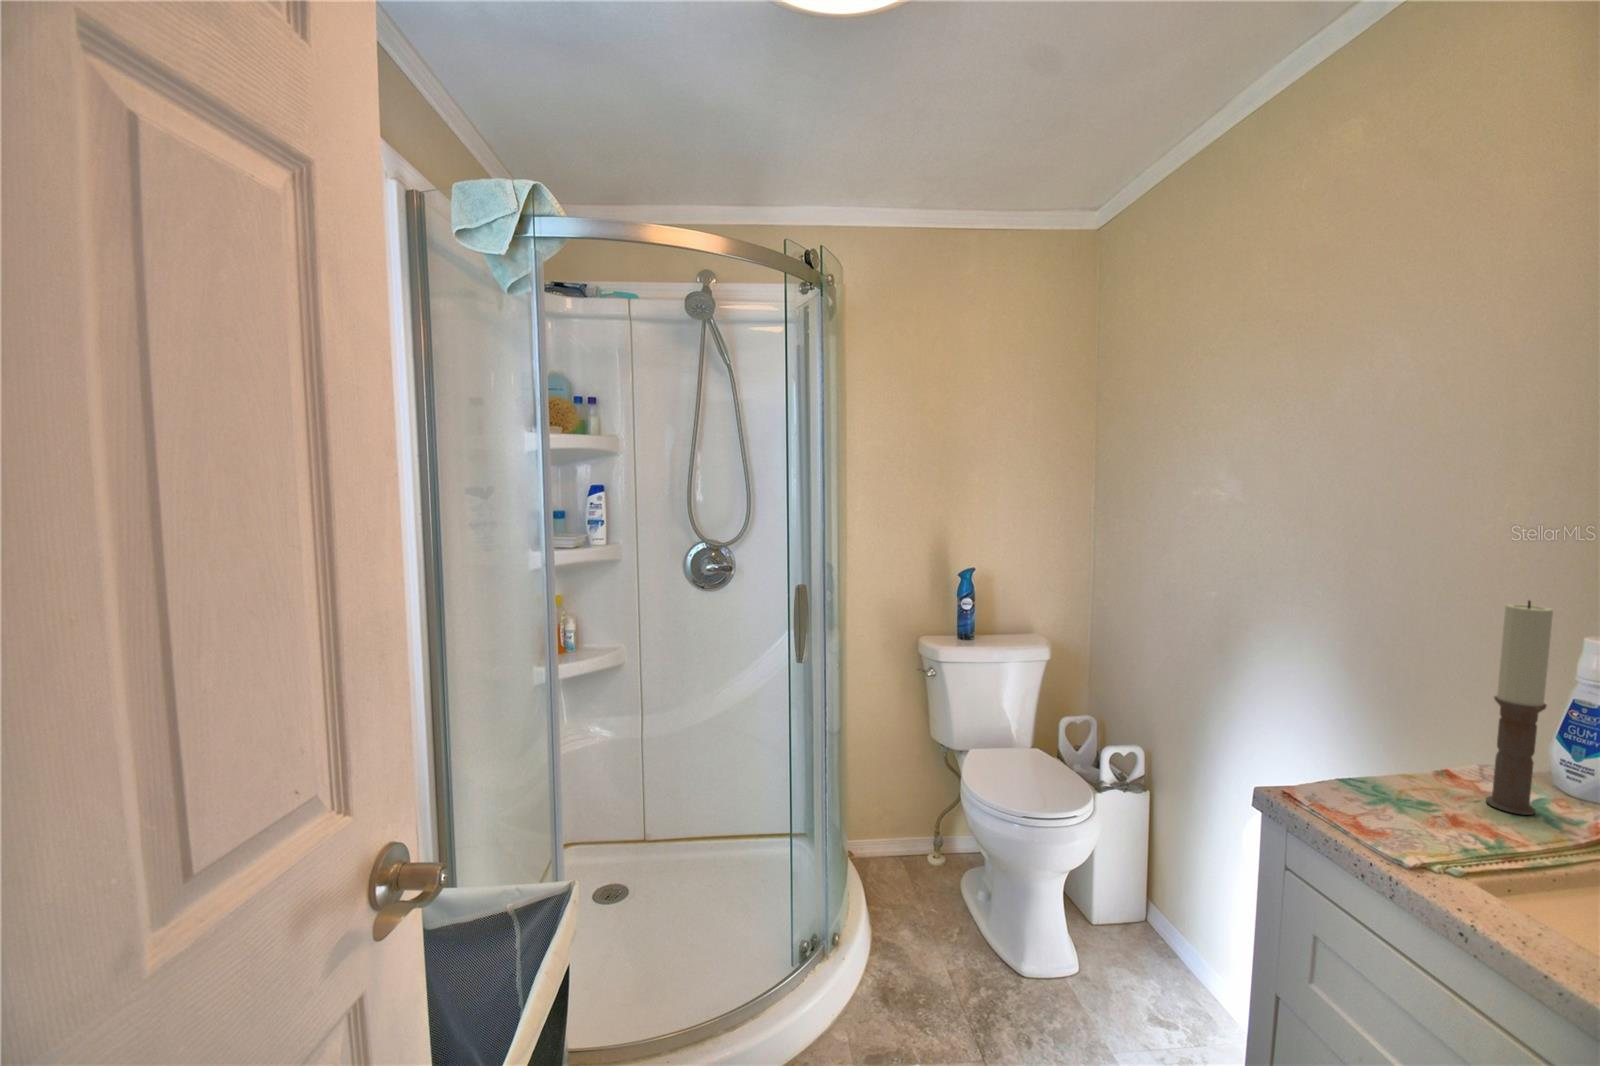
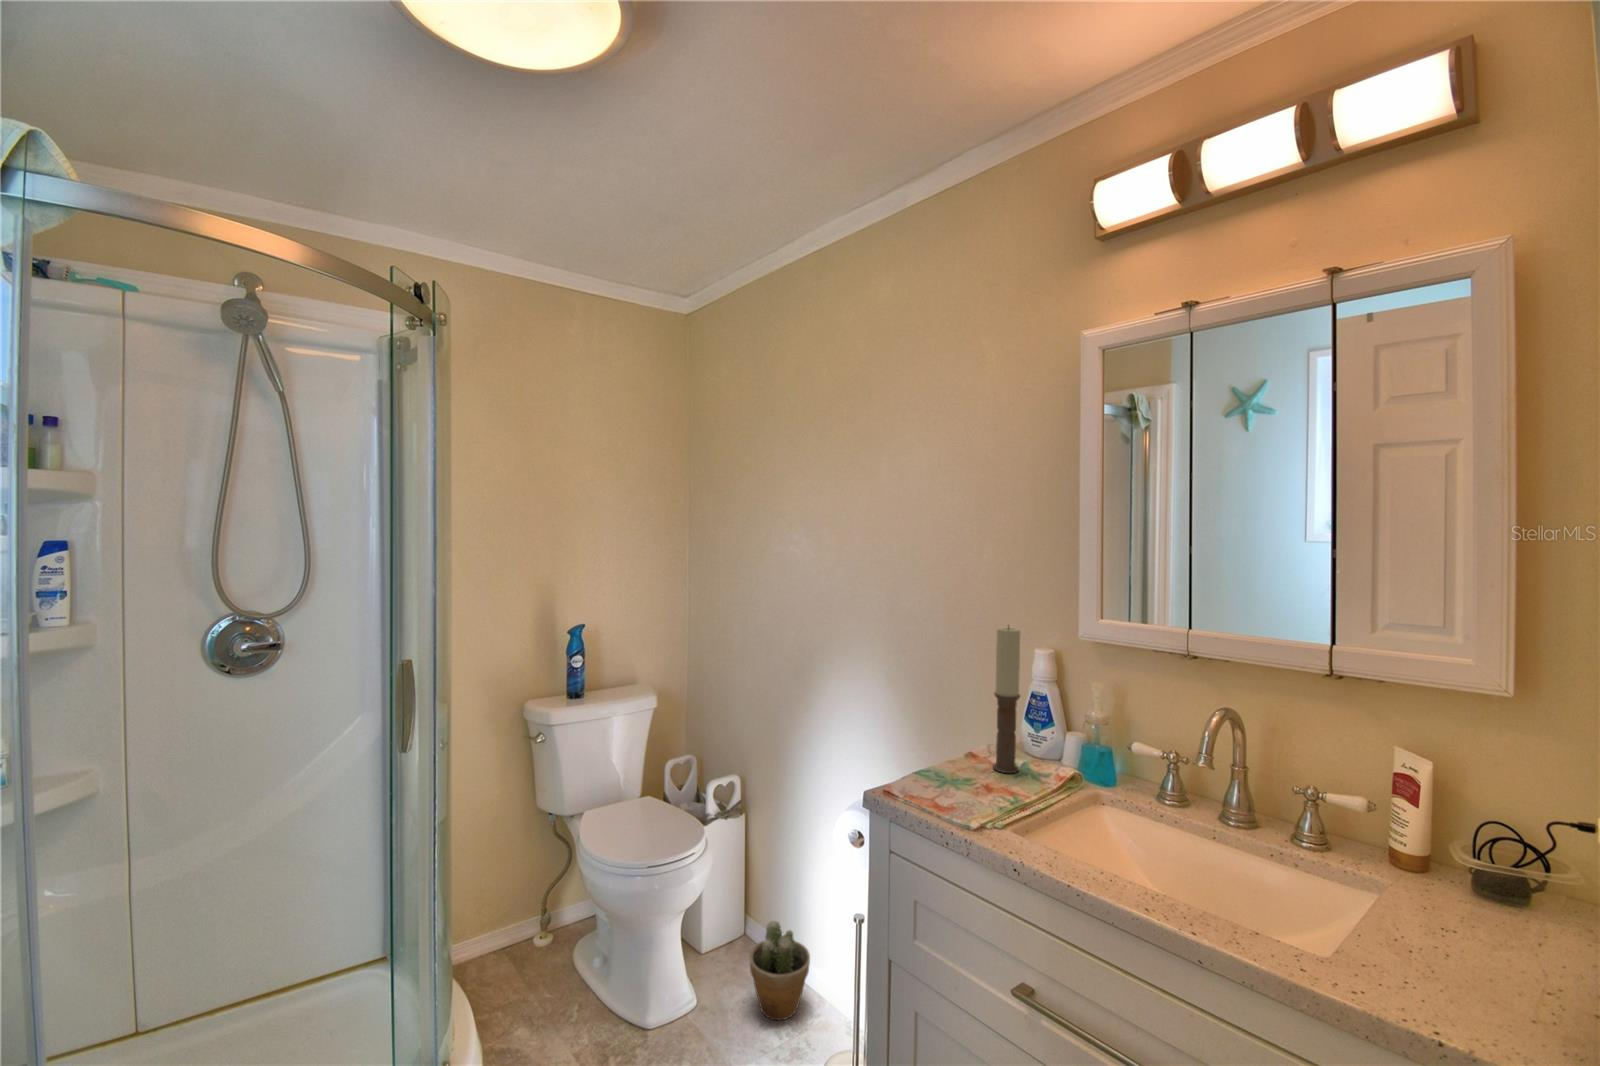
potted plant: none [1138,914,1217,1027] -> present [749,921,810,1020]

